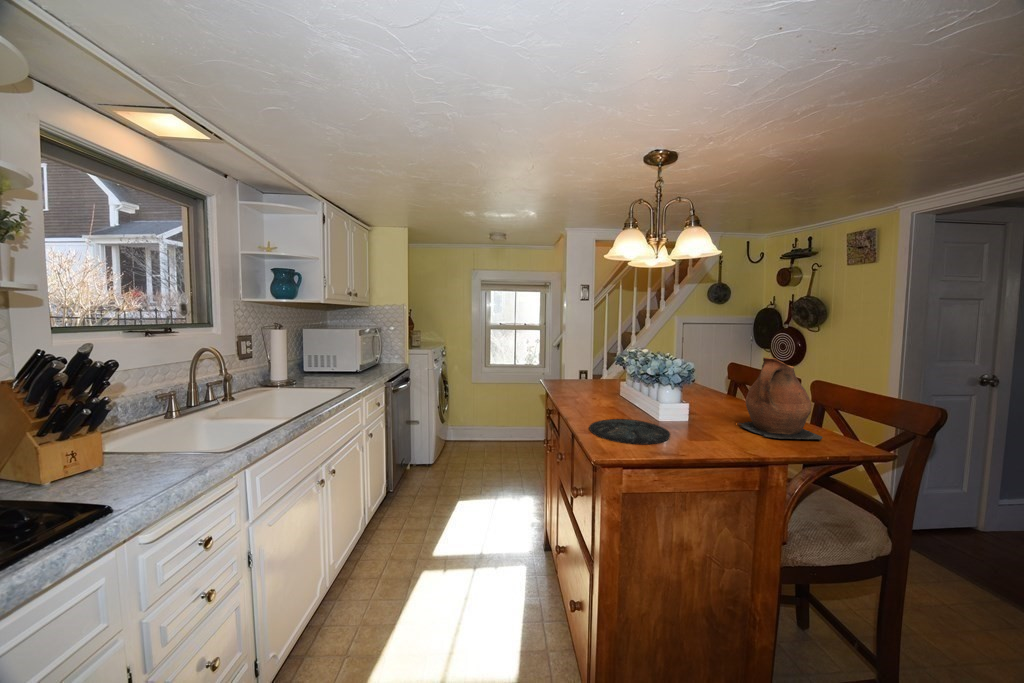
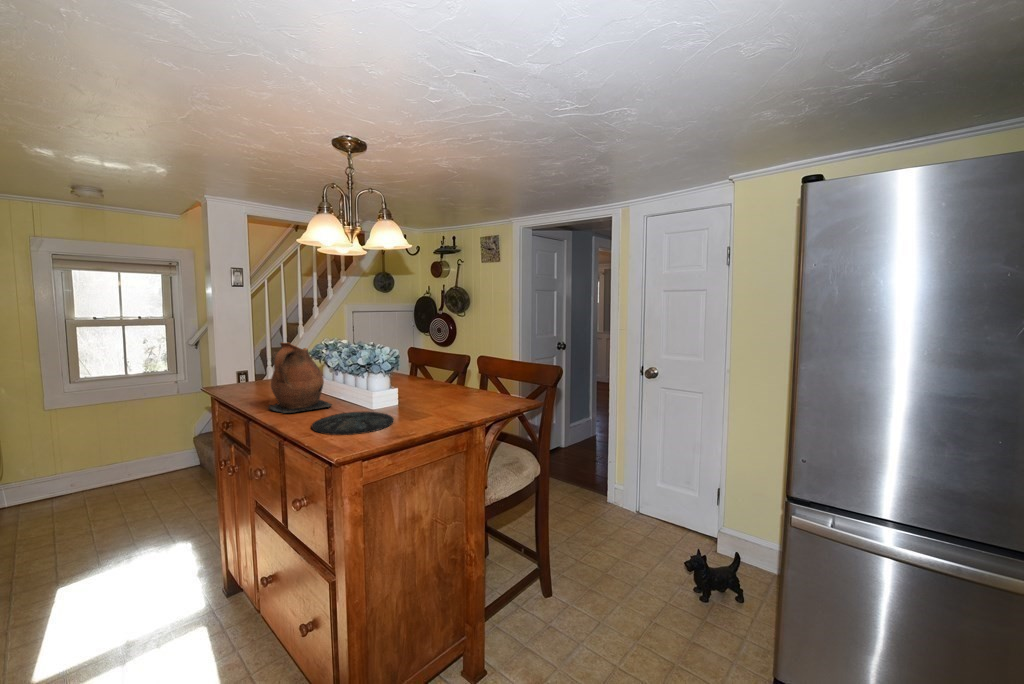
ceramic pitcher: present [739,357,823,440] -> present [269,342,332,413]

